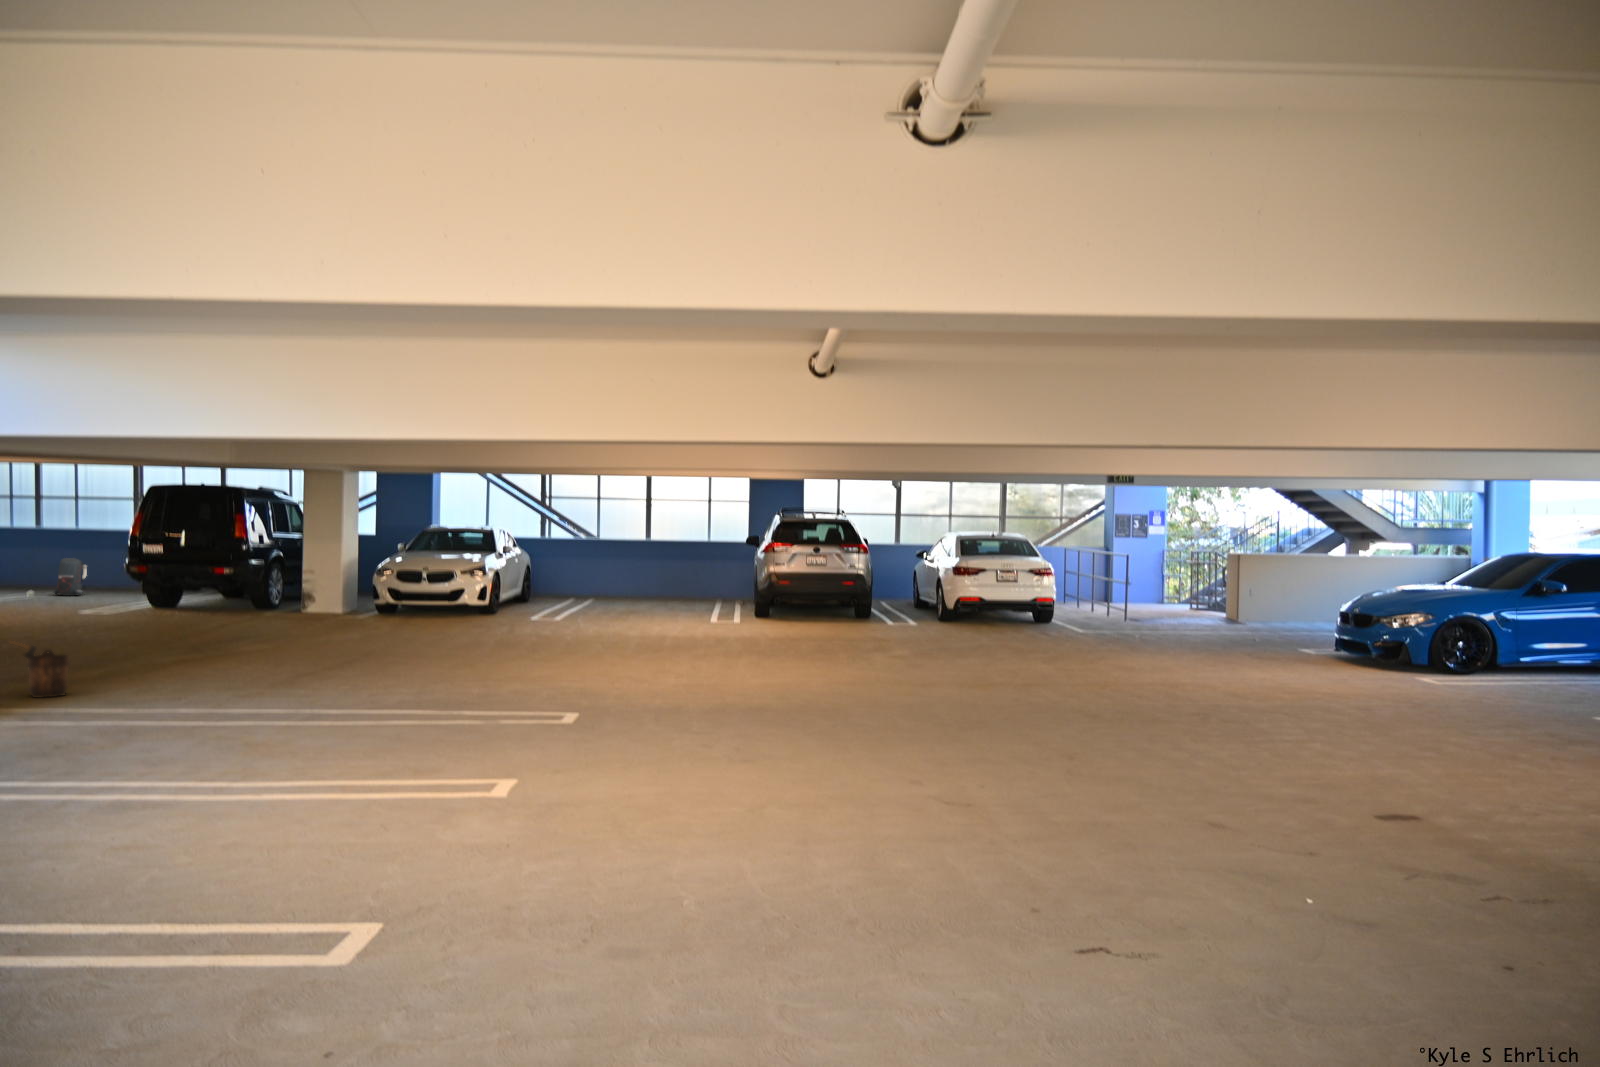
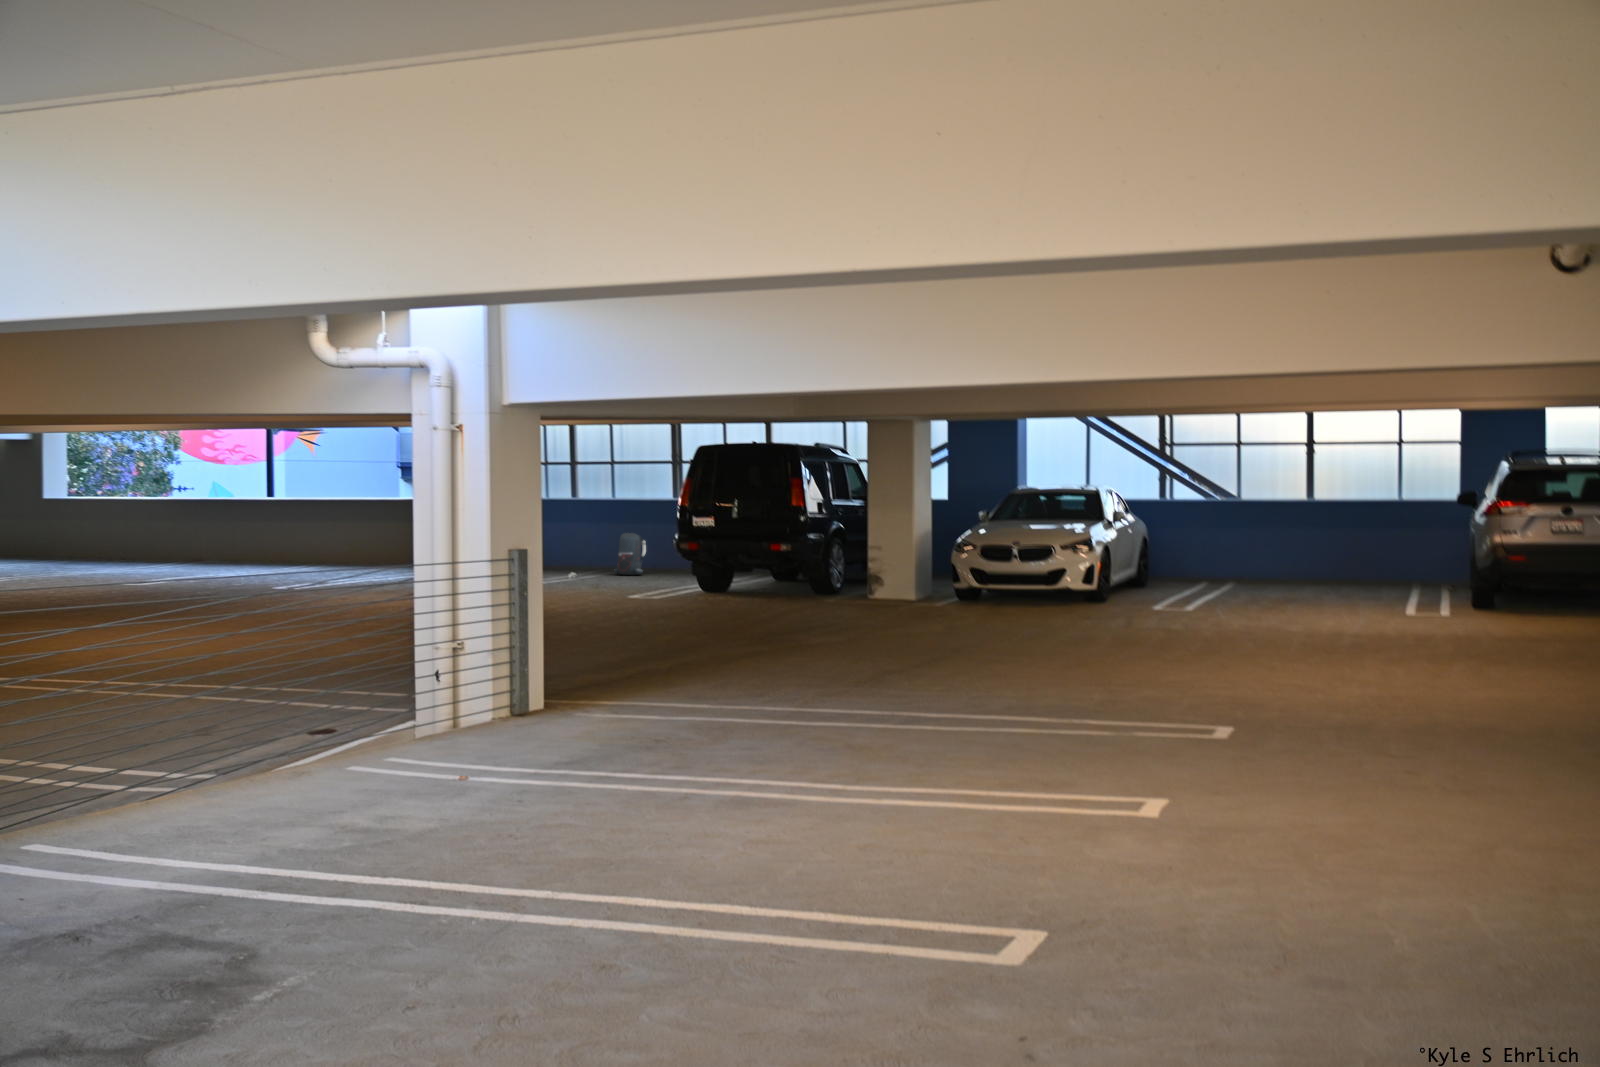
bucket: present [11,641,70,697] -> none [542,638,605,705]

